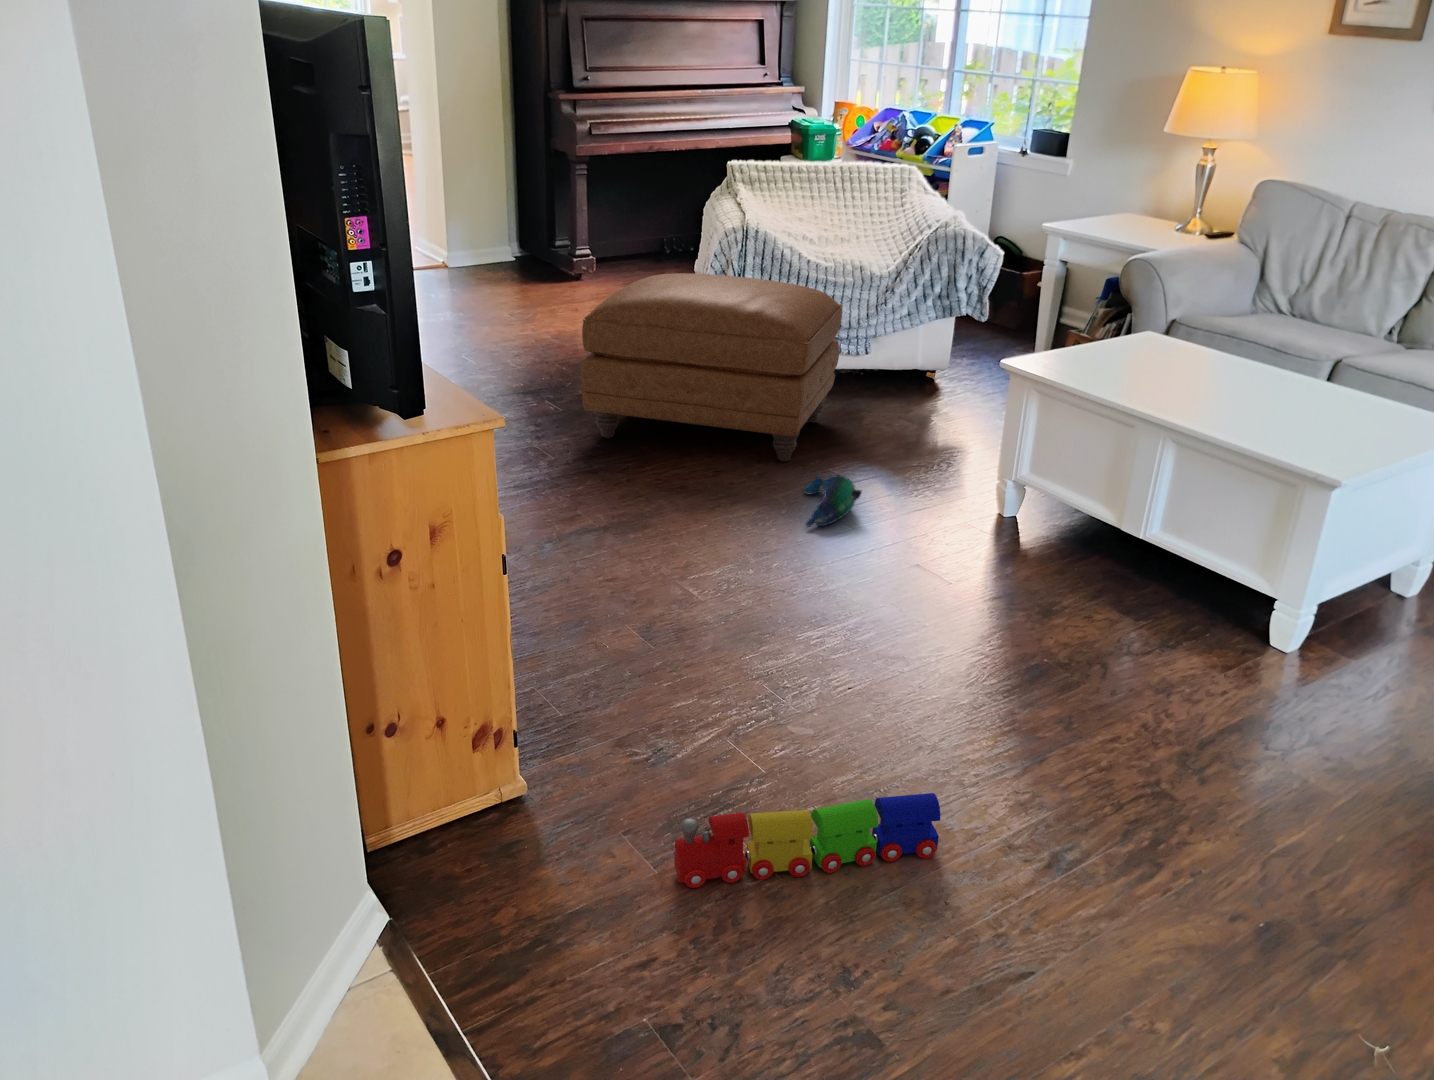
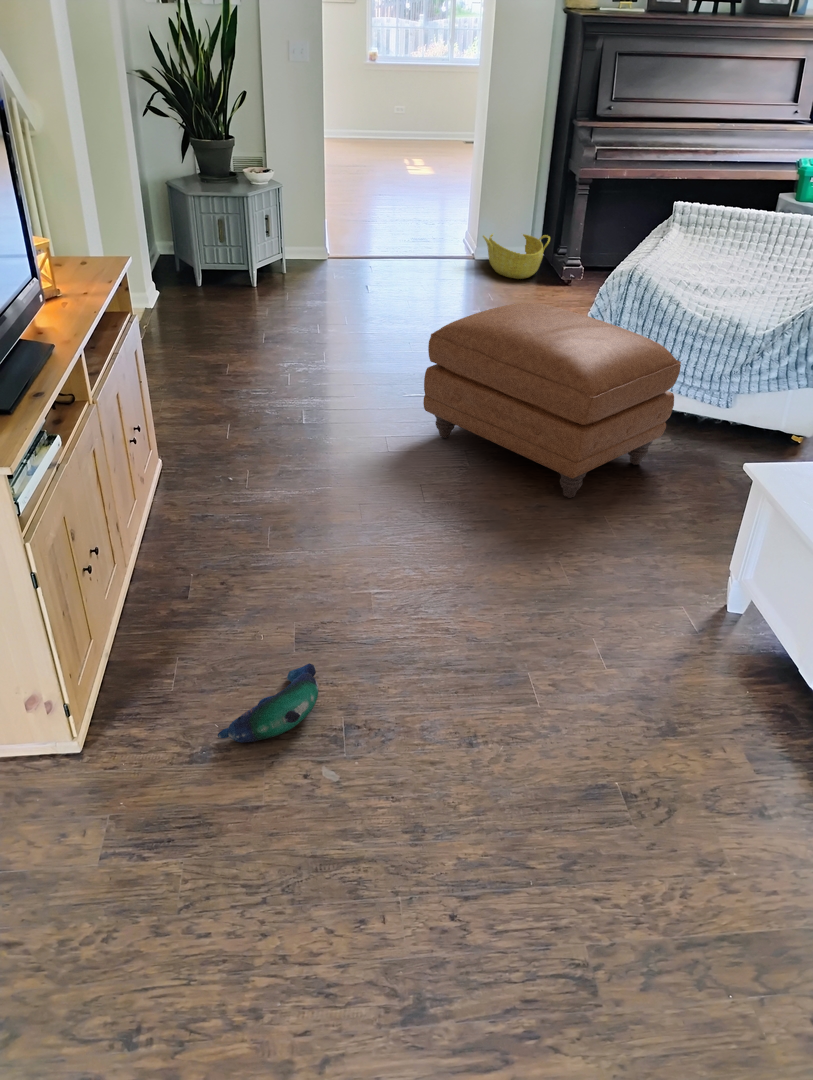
basket: none [460,229,539,282] -> present [483,234,550,279]
plush toy: present [803,475,862,527] -> present [218,663,319,743]
toy train: present [675,793,940,888] -> none [60,831,297,954]

